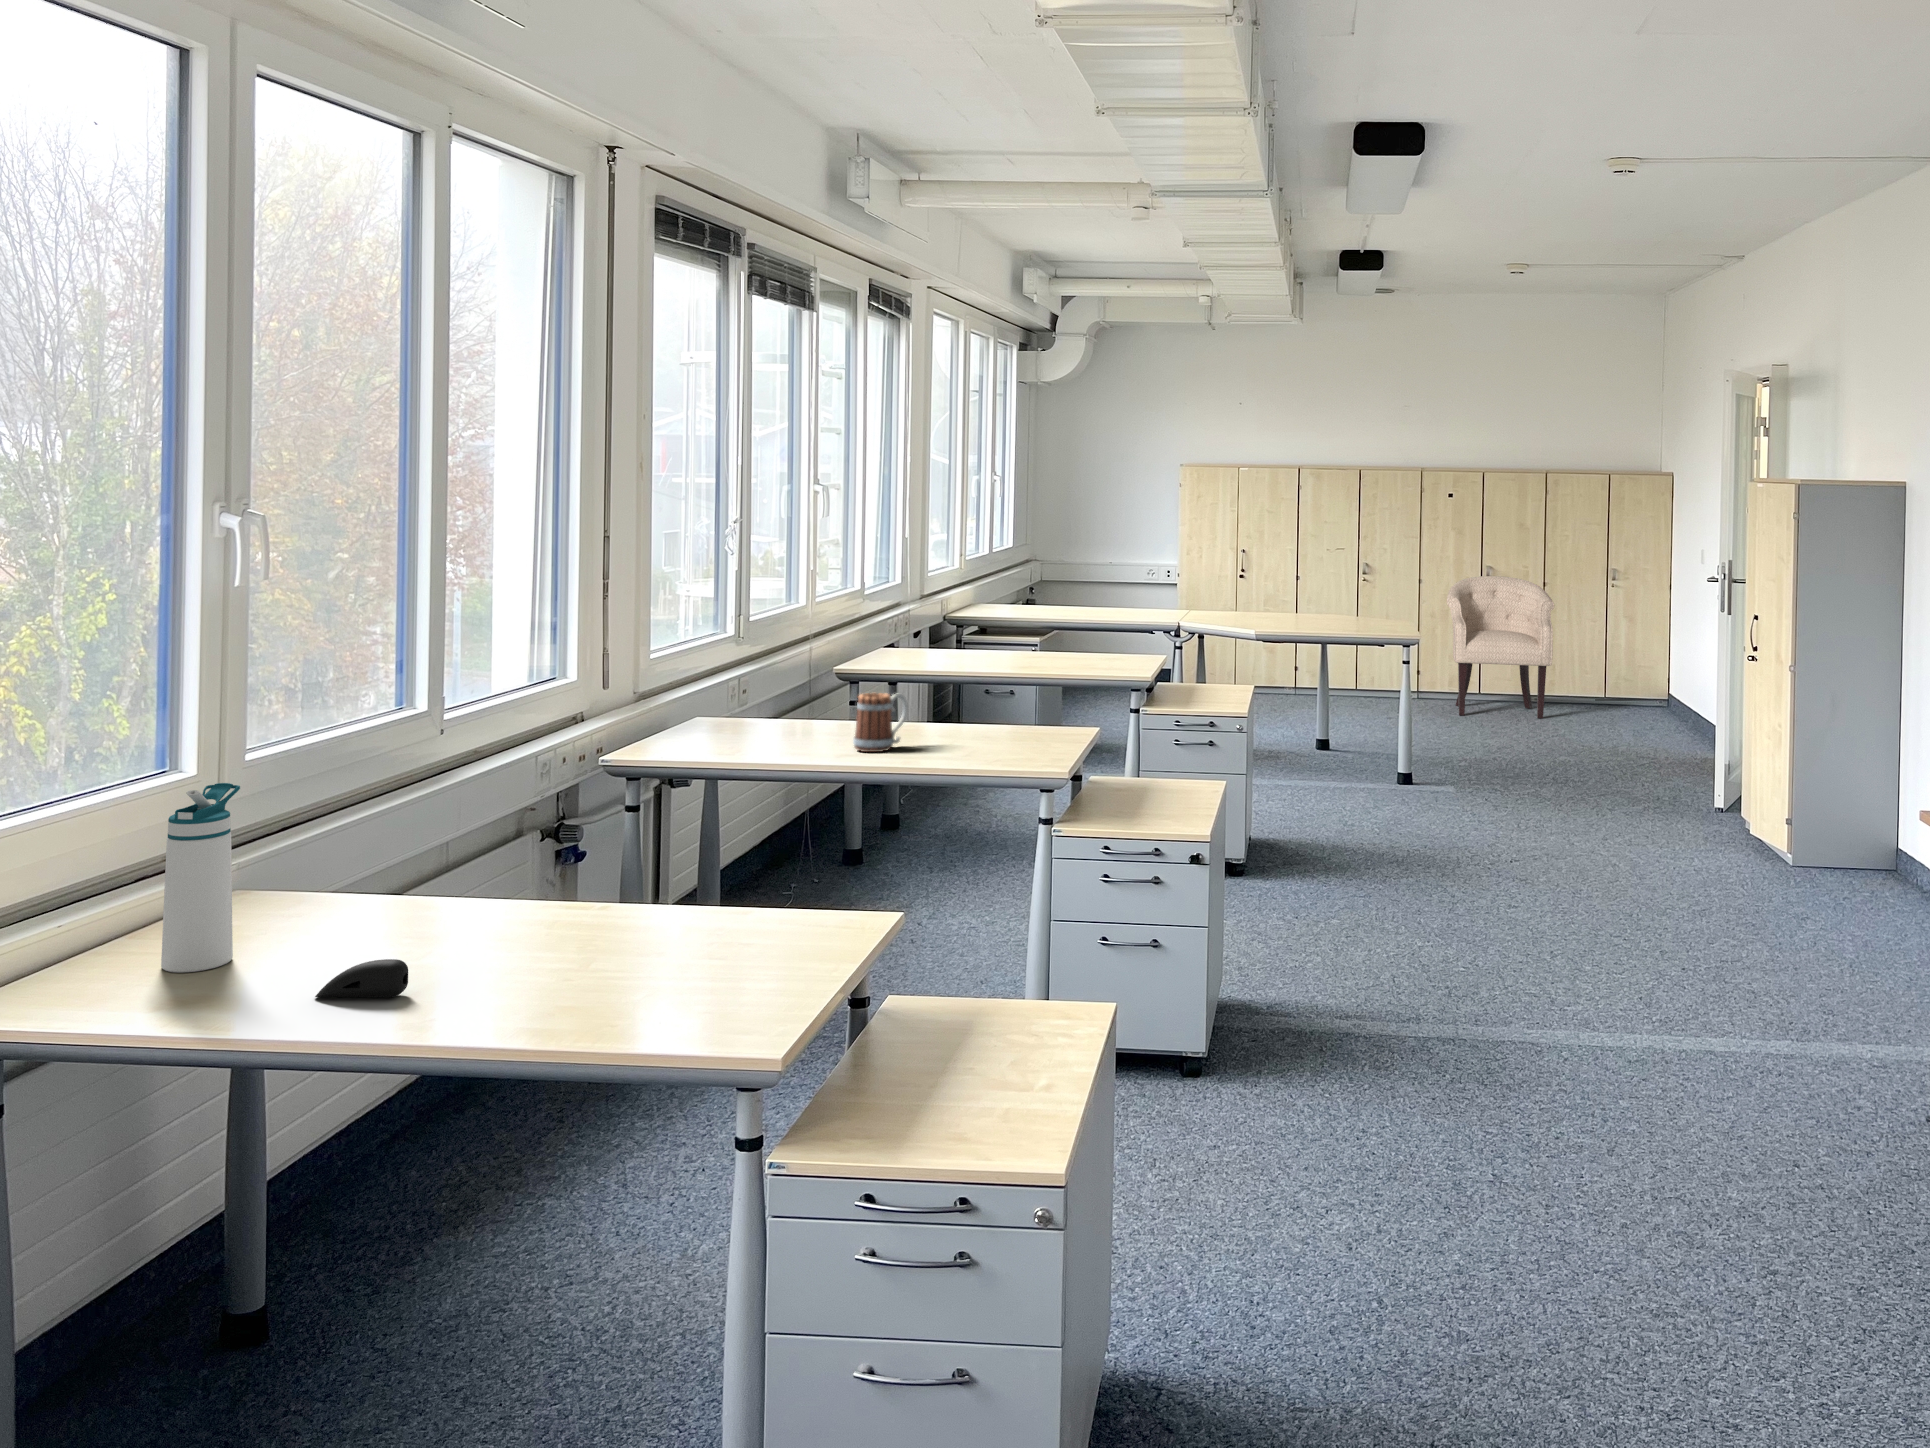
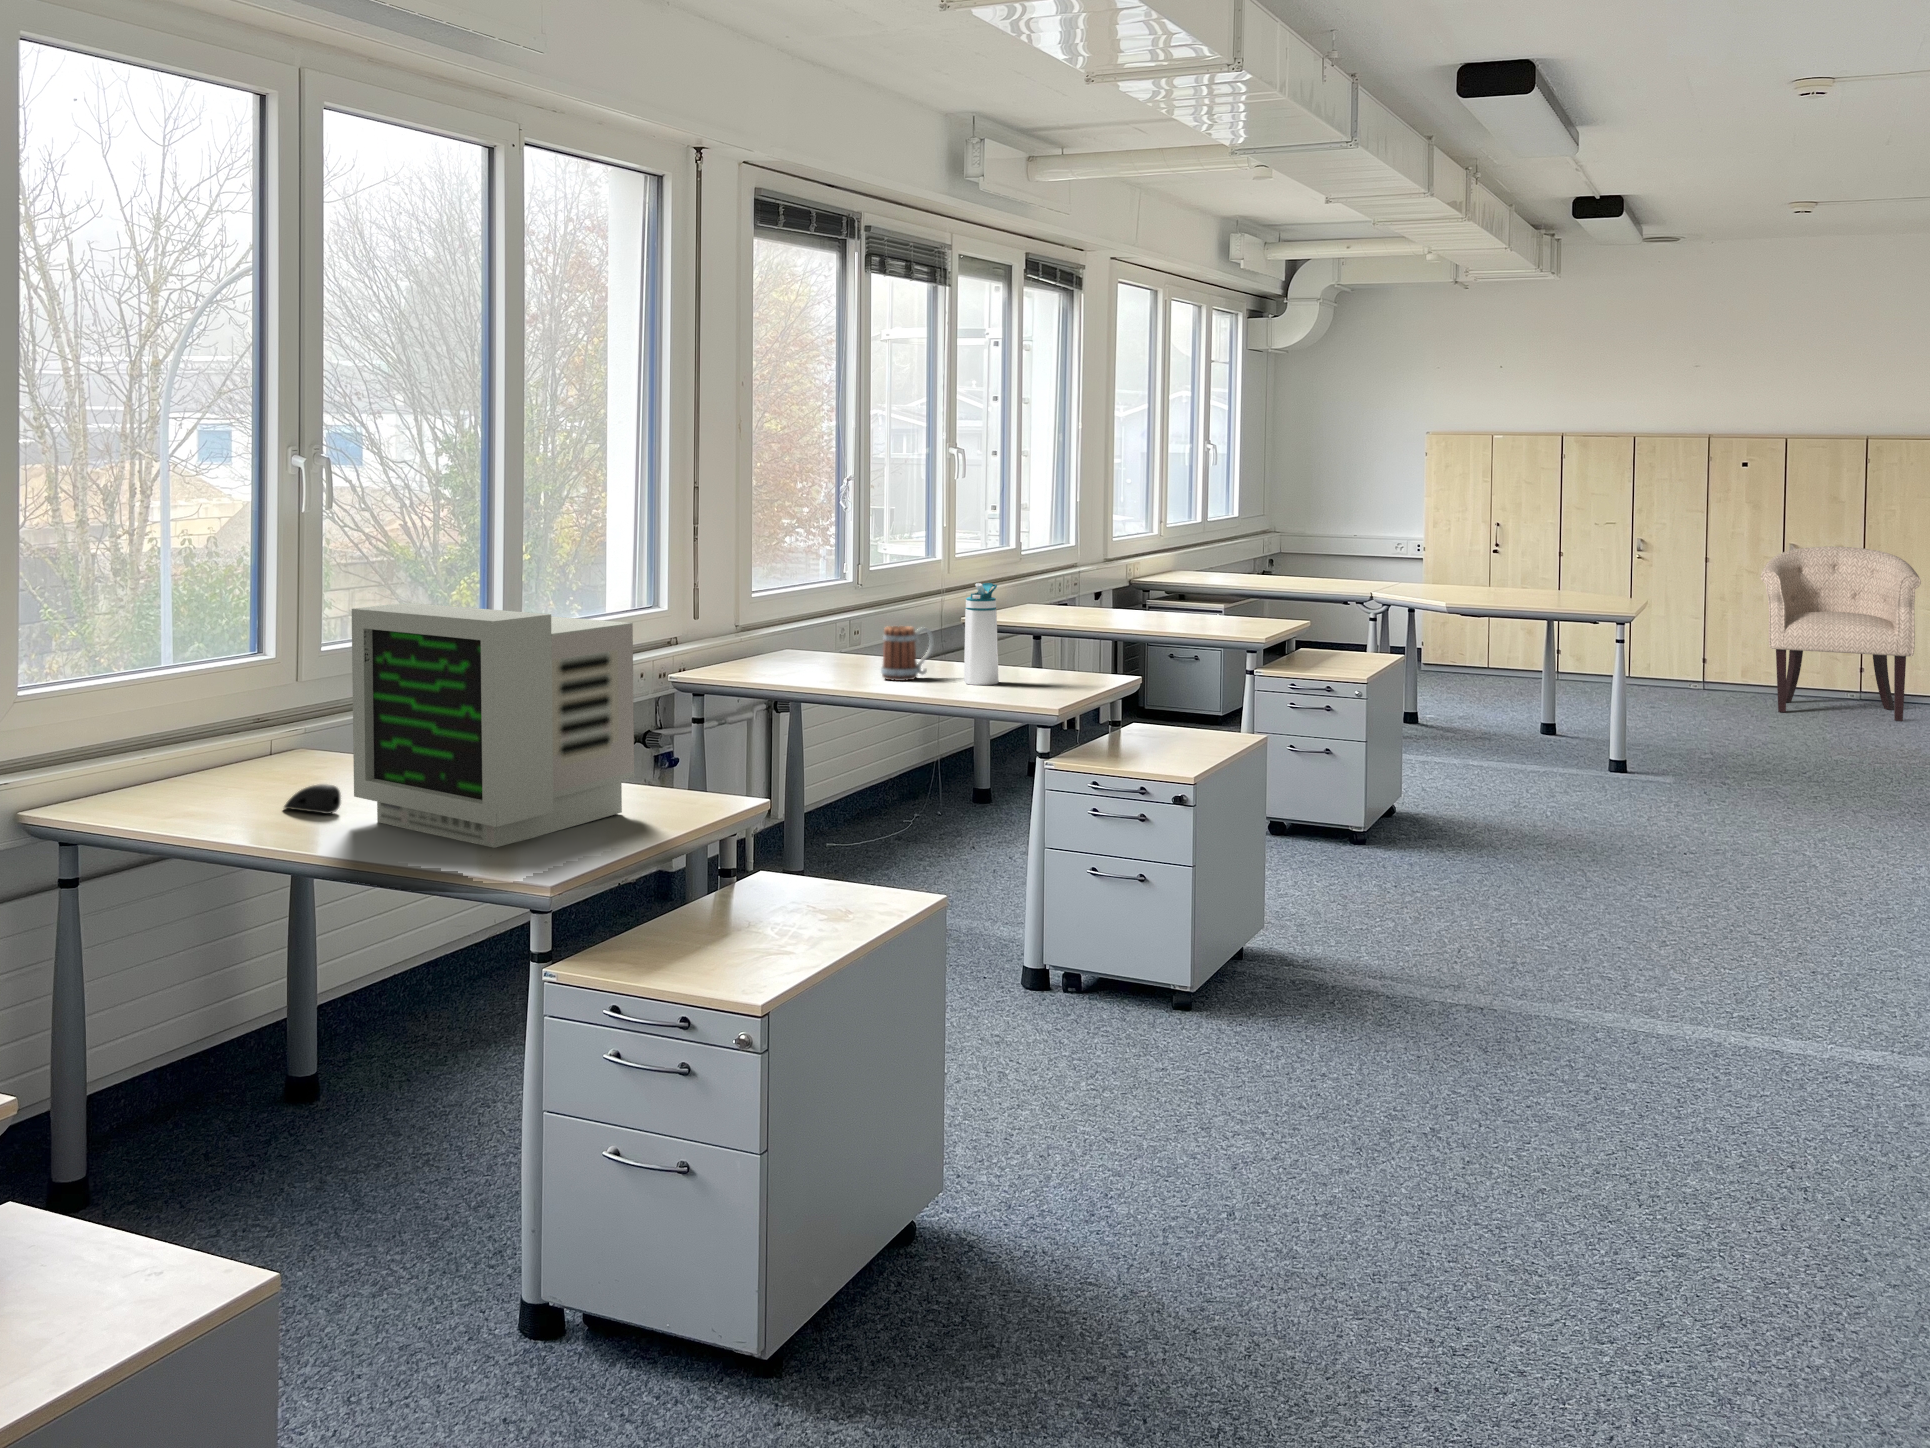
computer monitor: none [448,722,785,1016] -> present [352,603,634,848]
water bottle: present [161,783,240,973] -> present [964,583,999,685]

